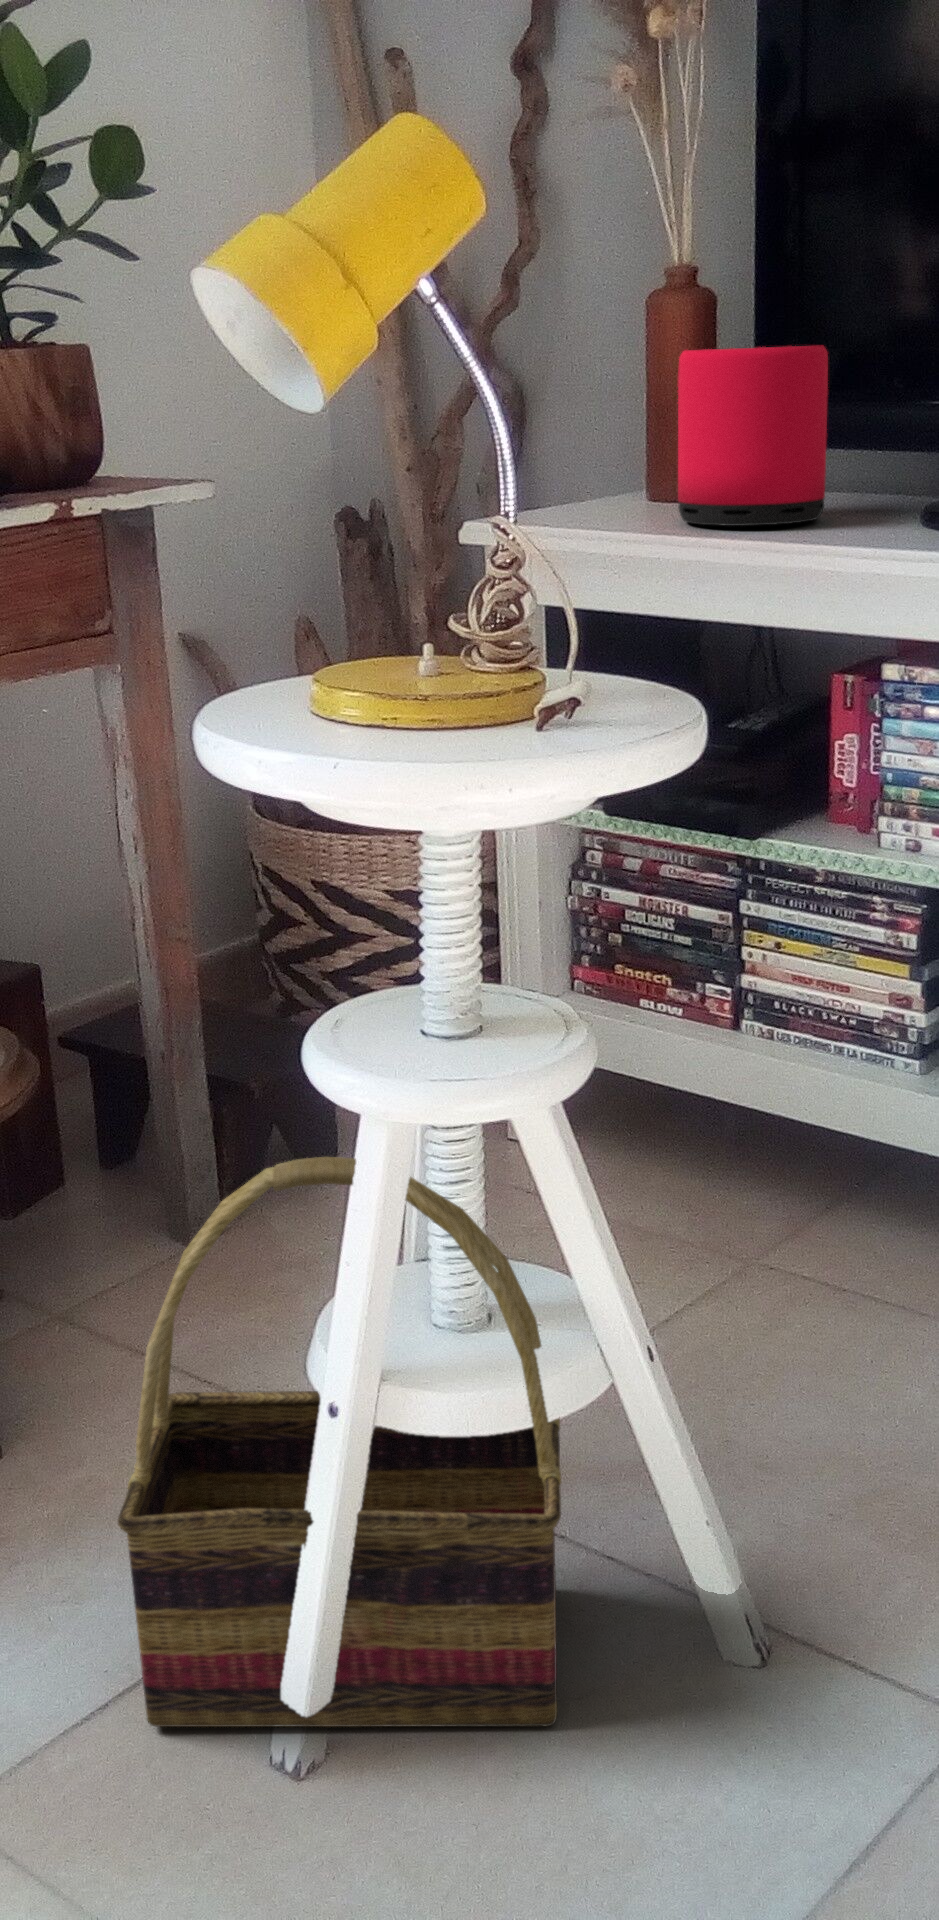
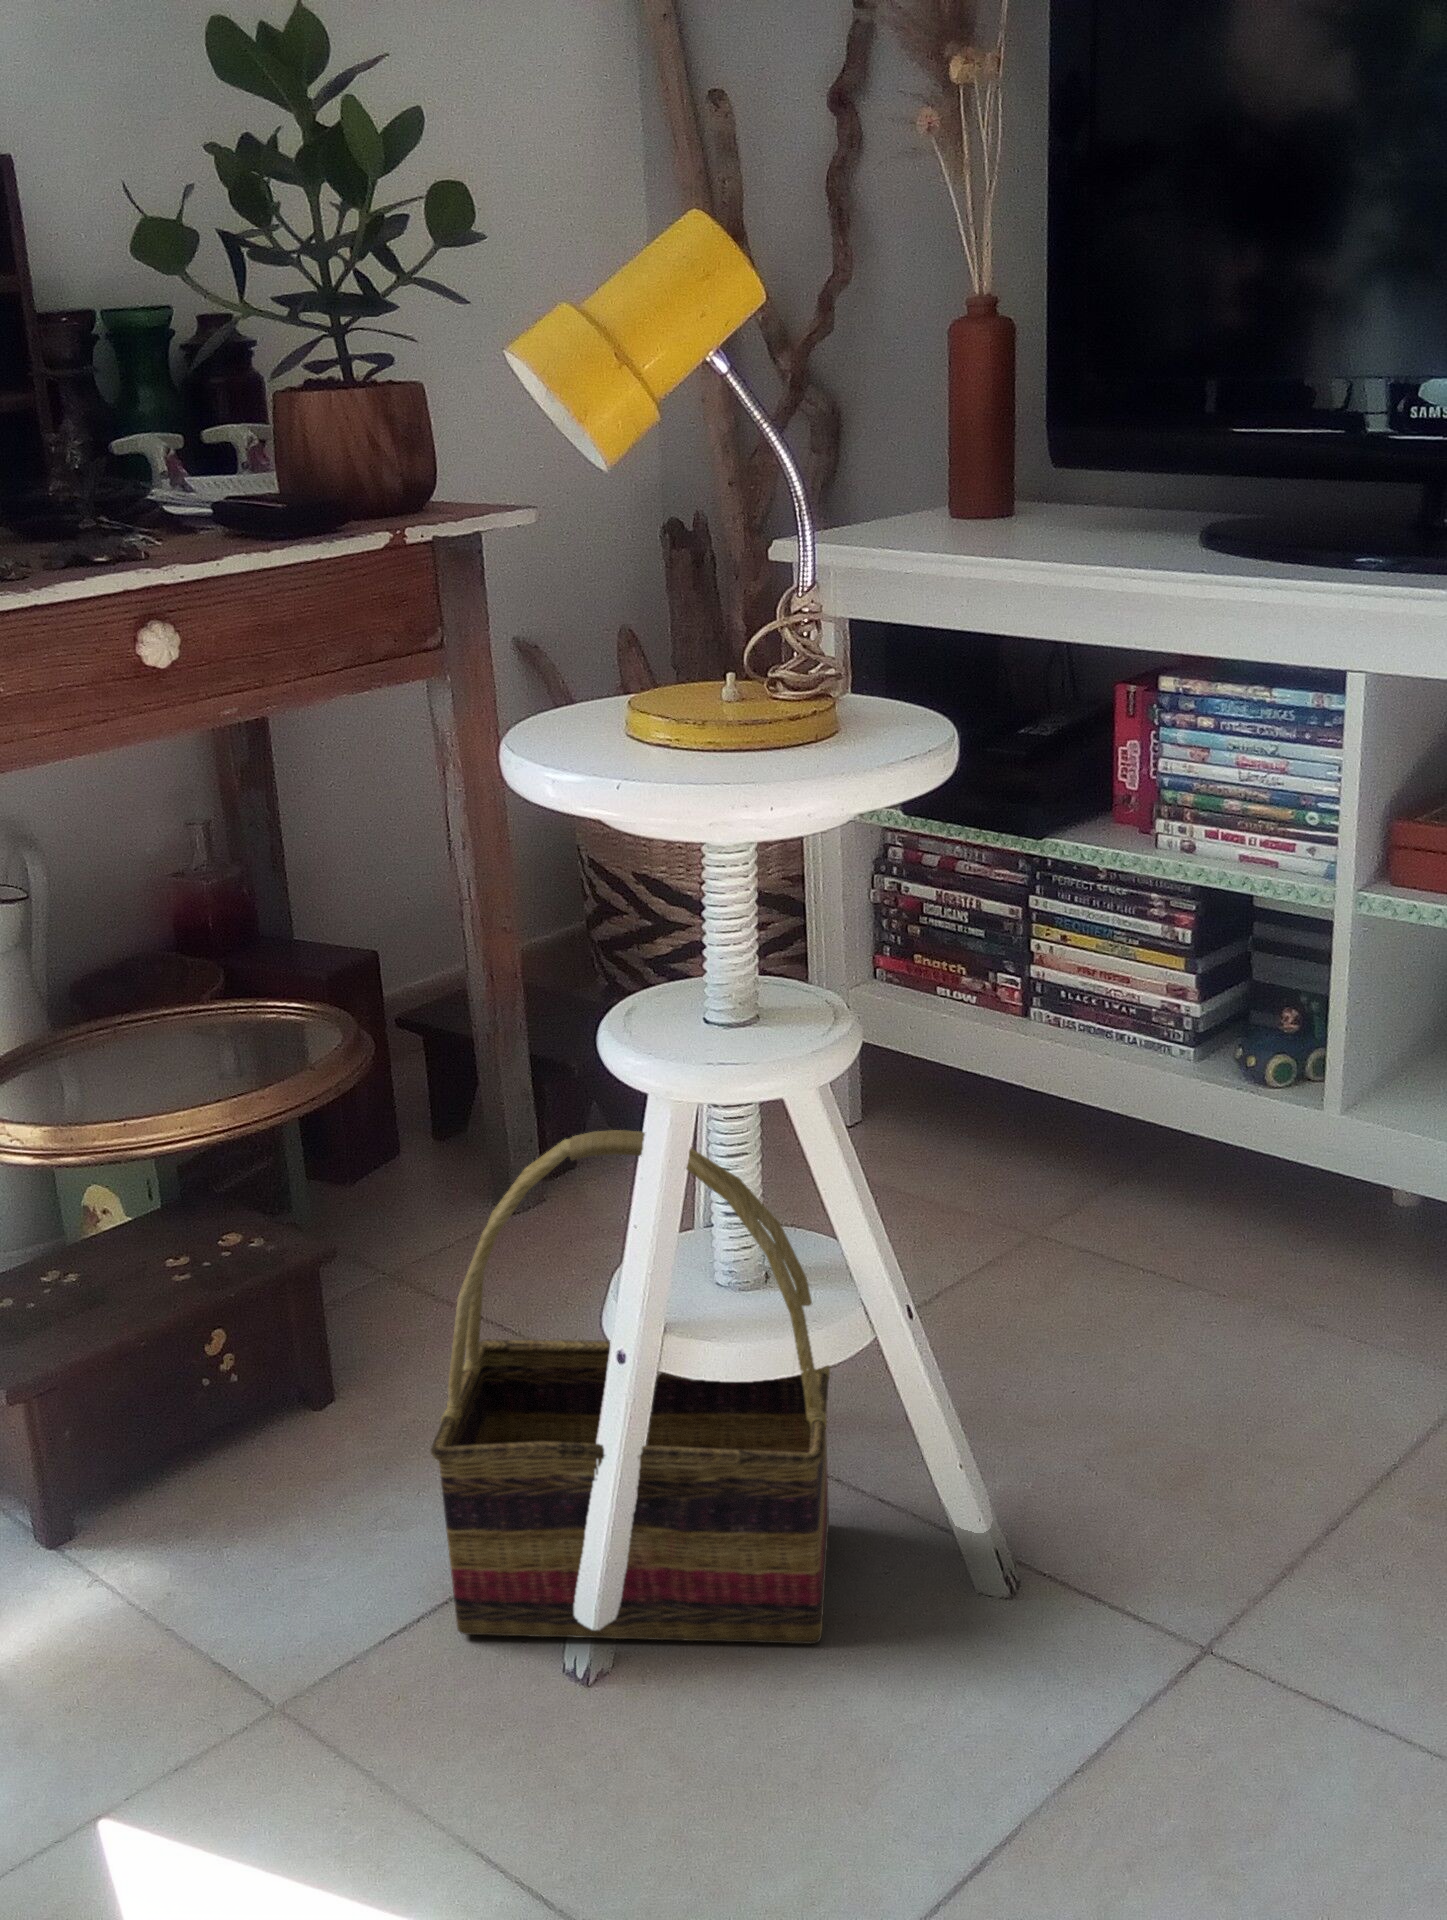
speaker: present [678,346,828,526] -> none [971,375,1111,545]

